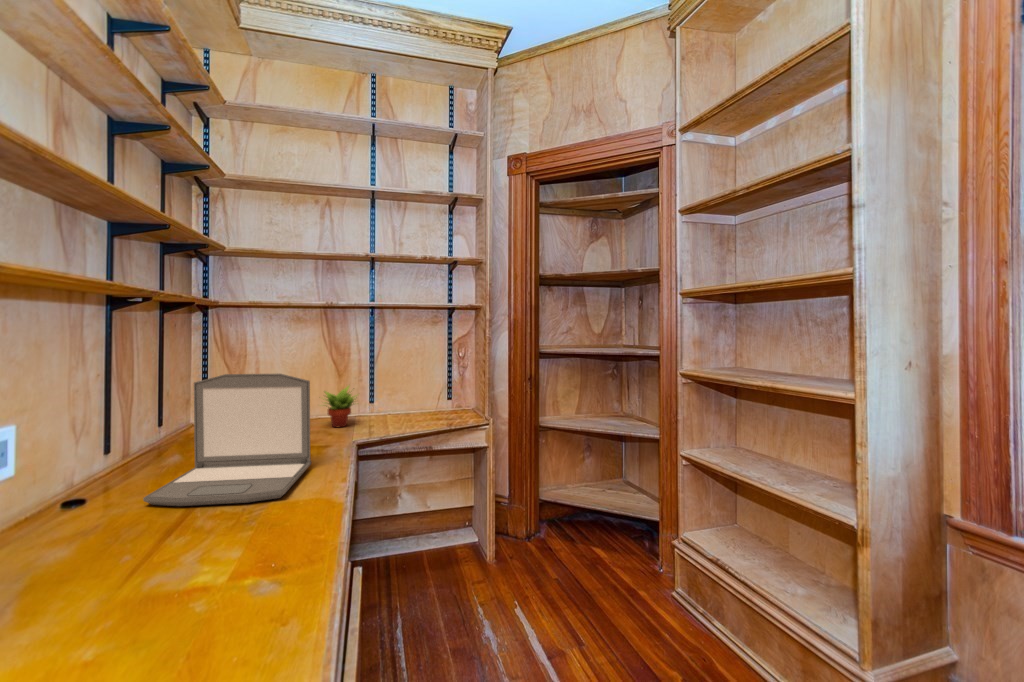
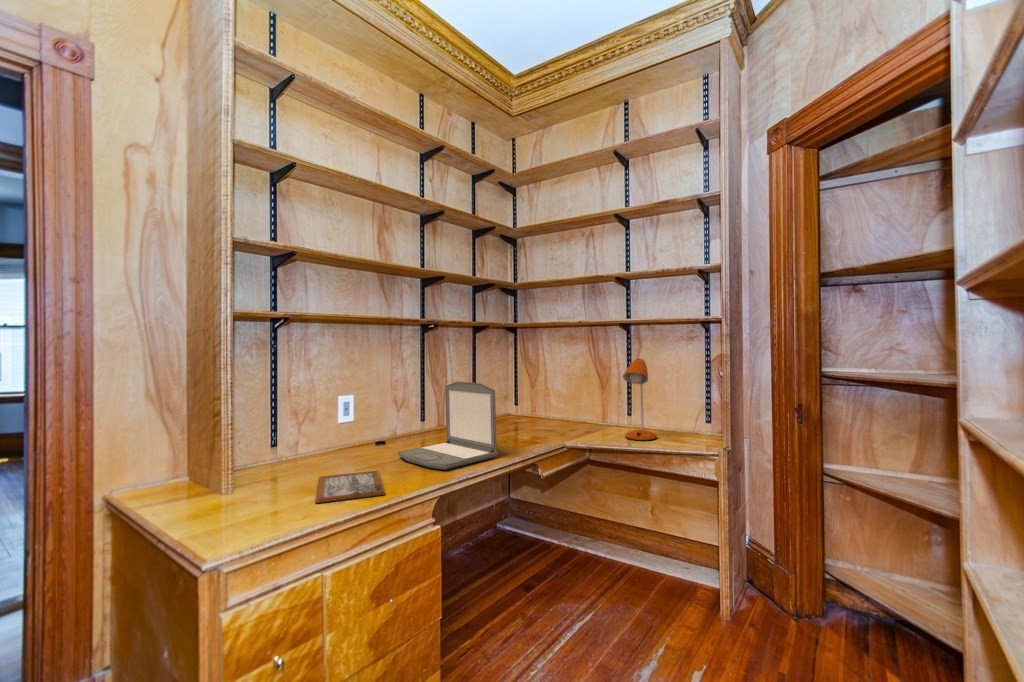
desk lamp: none [388,342,420,425] -> present [623,358,657,441]
succulent plant: present [325,386,358,427] -> none [566,396,603,433]
picture frame: none [48,530,275,612] -> present [315,471,385,503]

